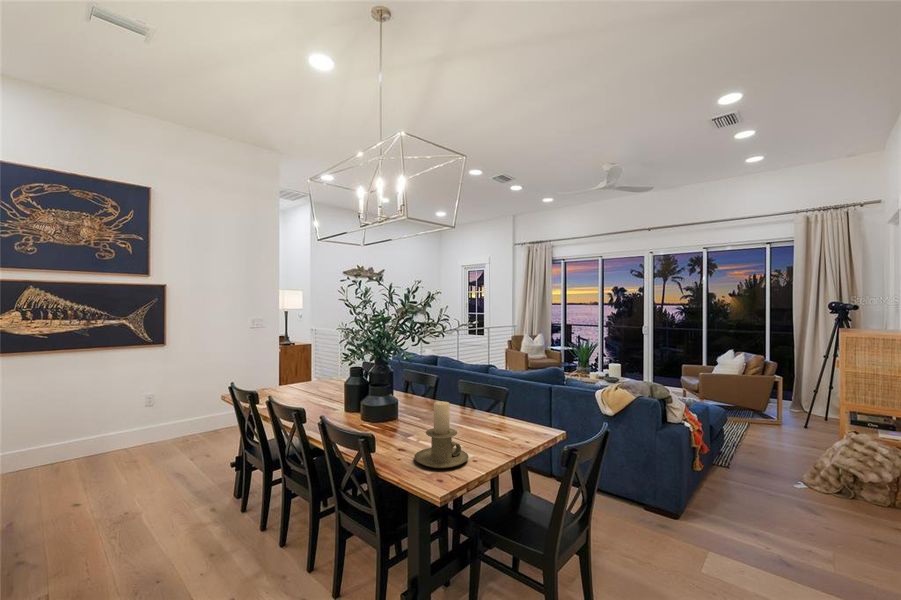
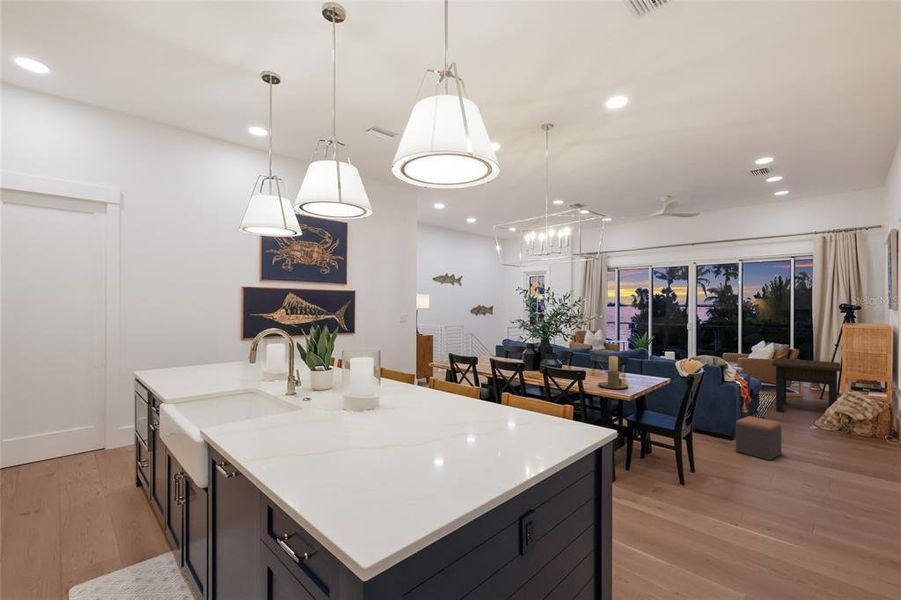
side table: none [742,376,839,468] -> present [772,358,841,412]
footstool: none [680,486,754,574] -> present [736,416,781,460]

